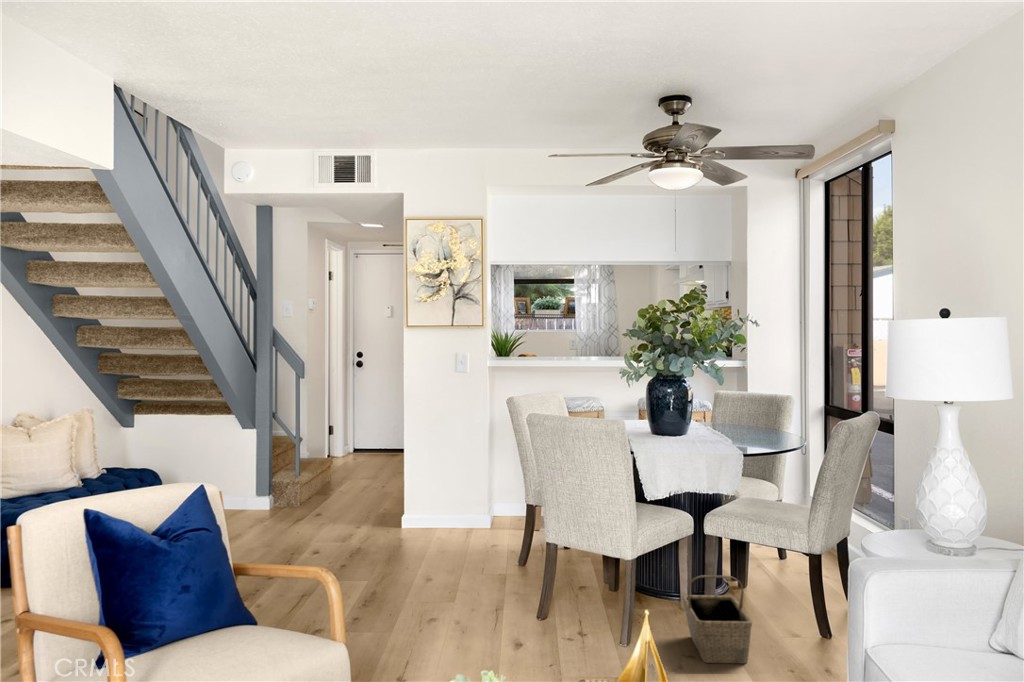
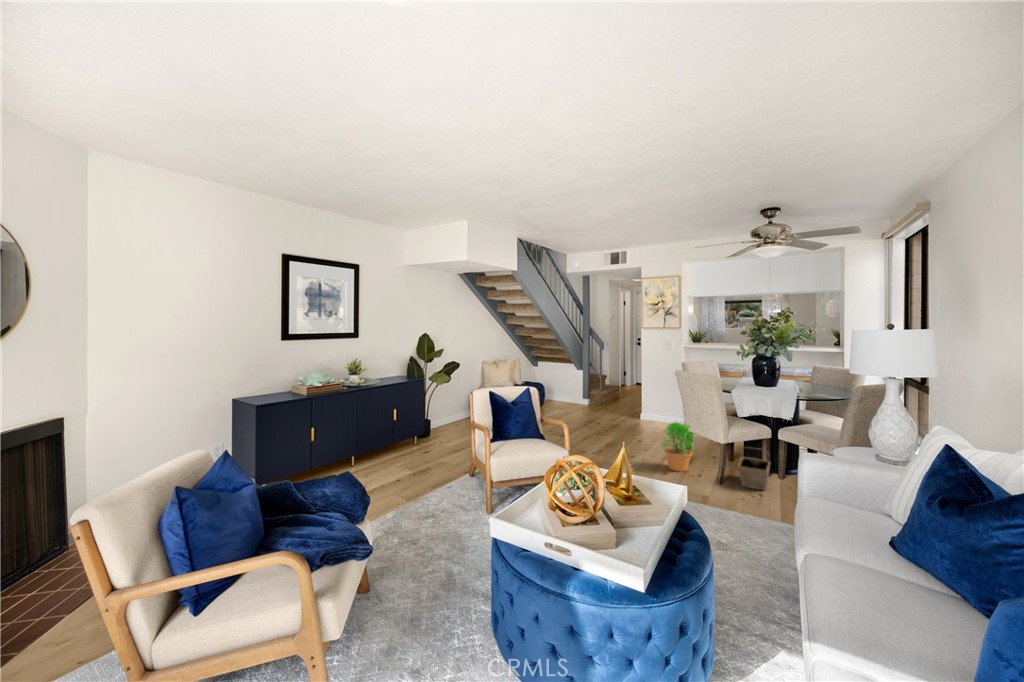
potted plant: none [521,536,605,653] -> present [662,422,695,471]

